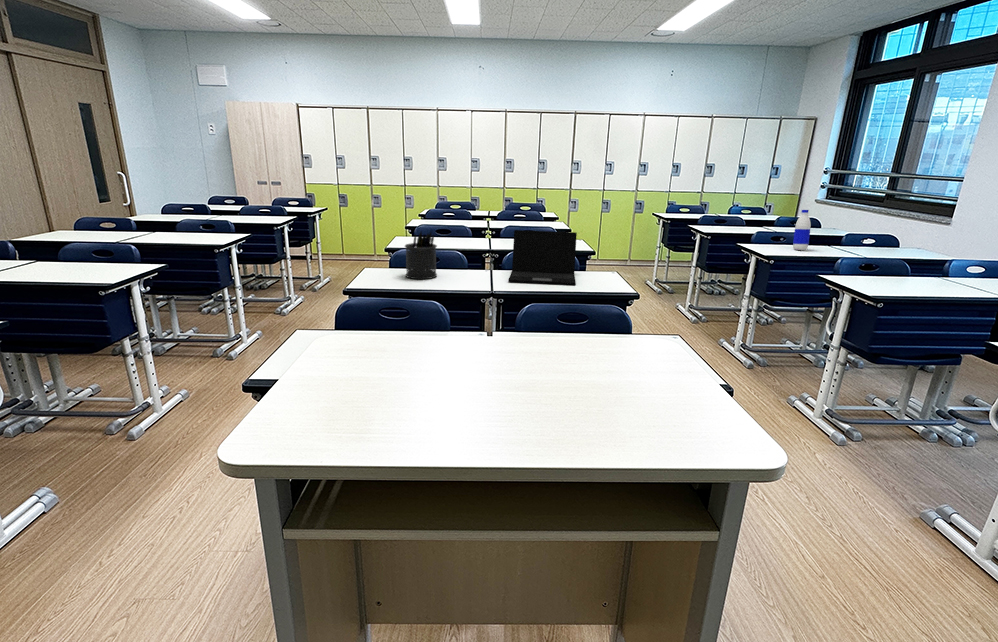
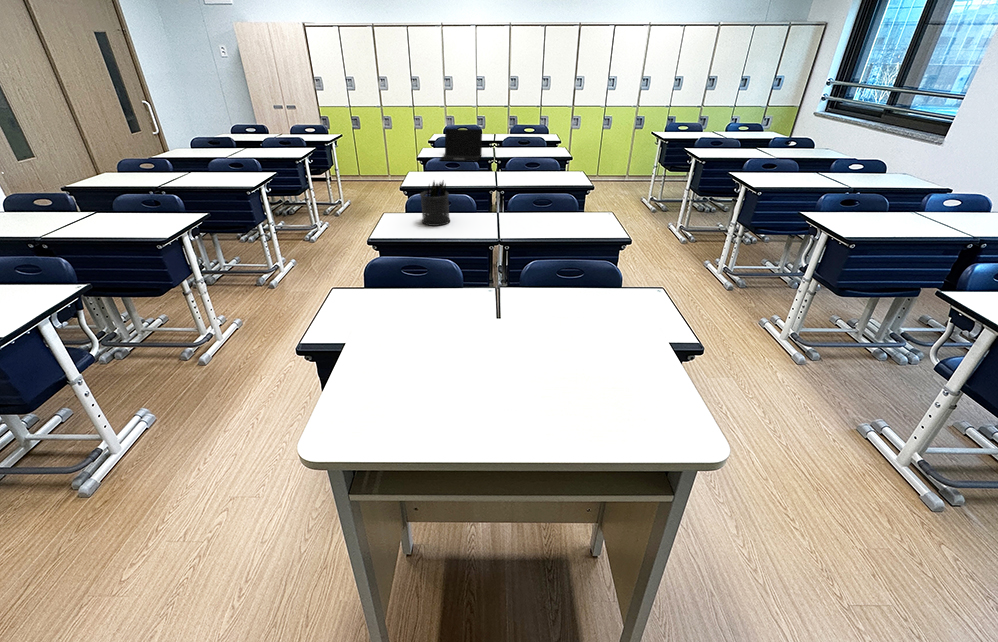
water bottle: present [793,210,811,250] -> none [782,141,801,181]
laptop: present [508,230,577,285] -> present [440,129,482,162]

